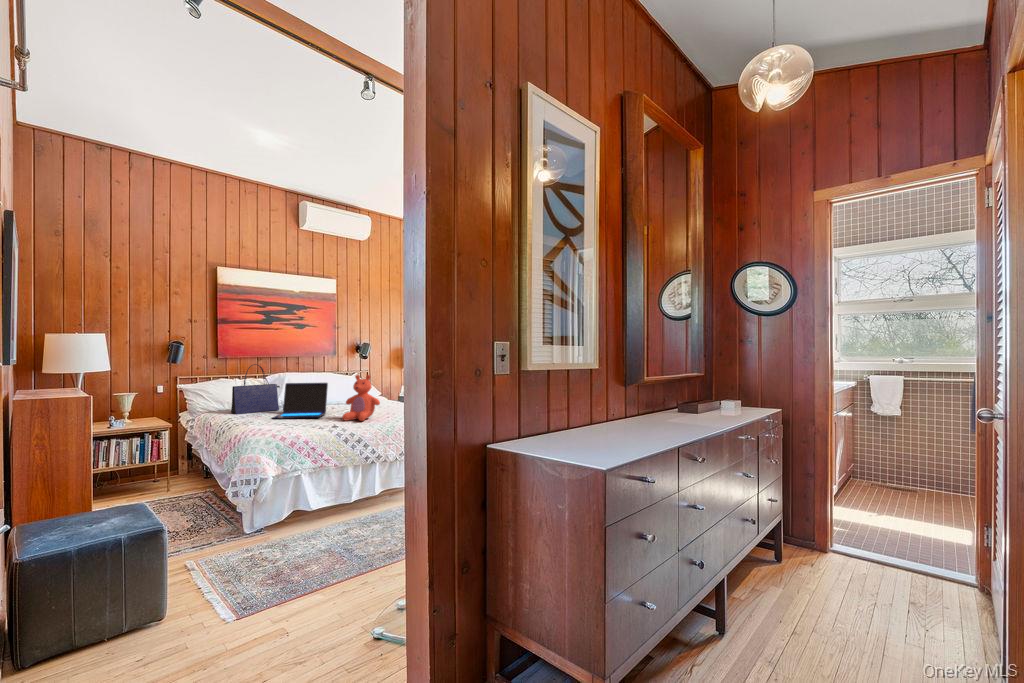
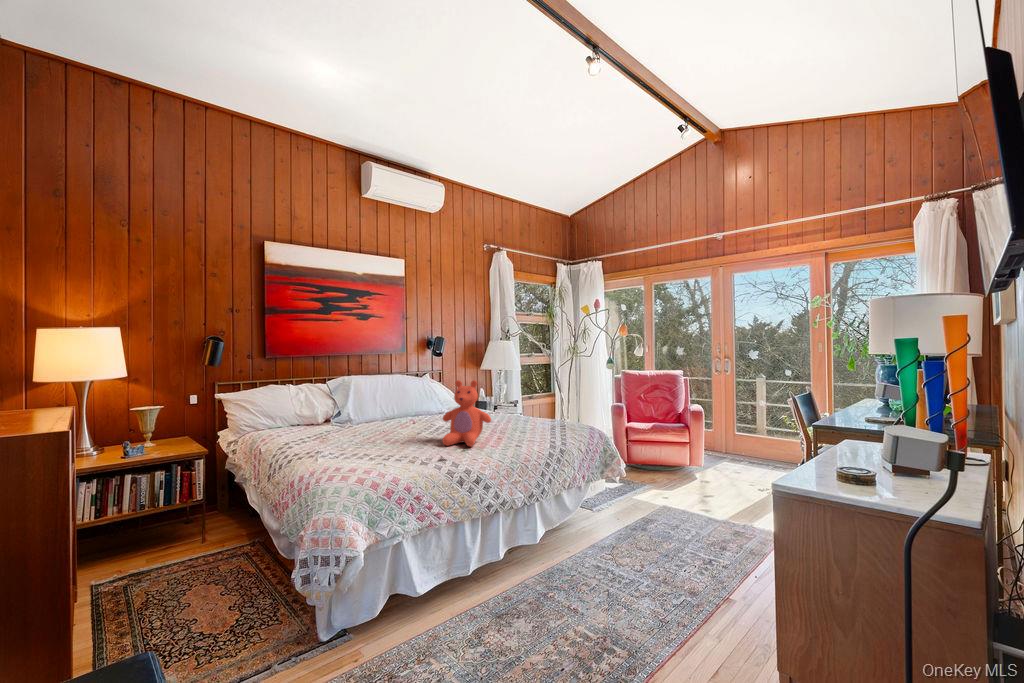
tote bag: present [231,364,280,414] -> none [286,367,347,435]
laptop: present [273,383,328,419] -> none [344,390,412,443]

